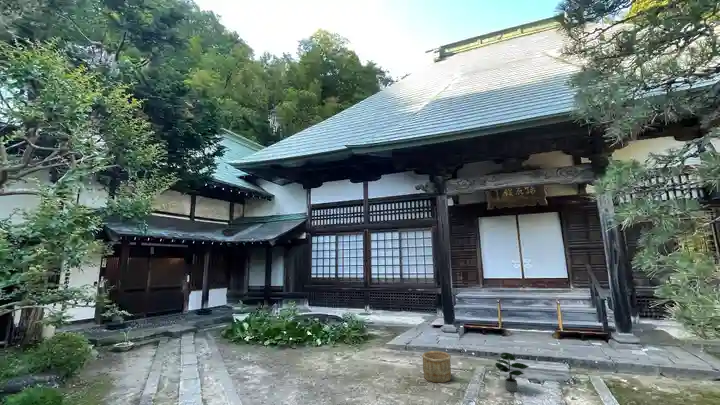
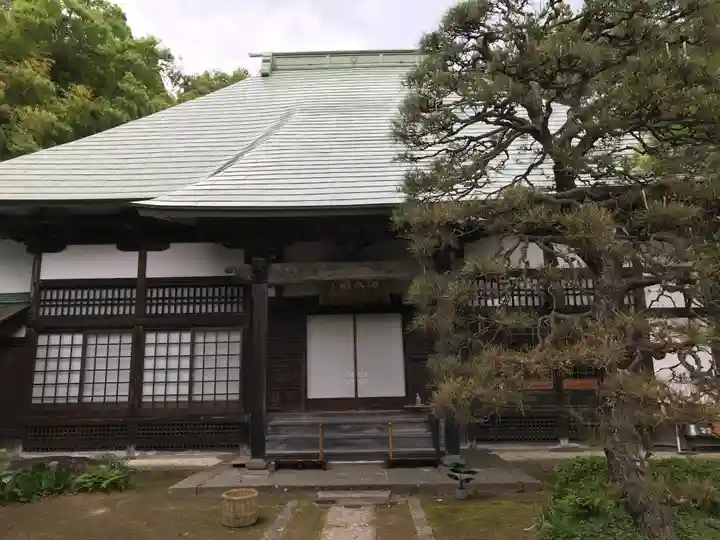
potted plant: present [495,353,529,392] -> present [447,462,478,499]

